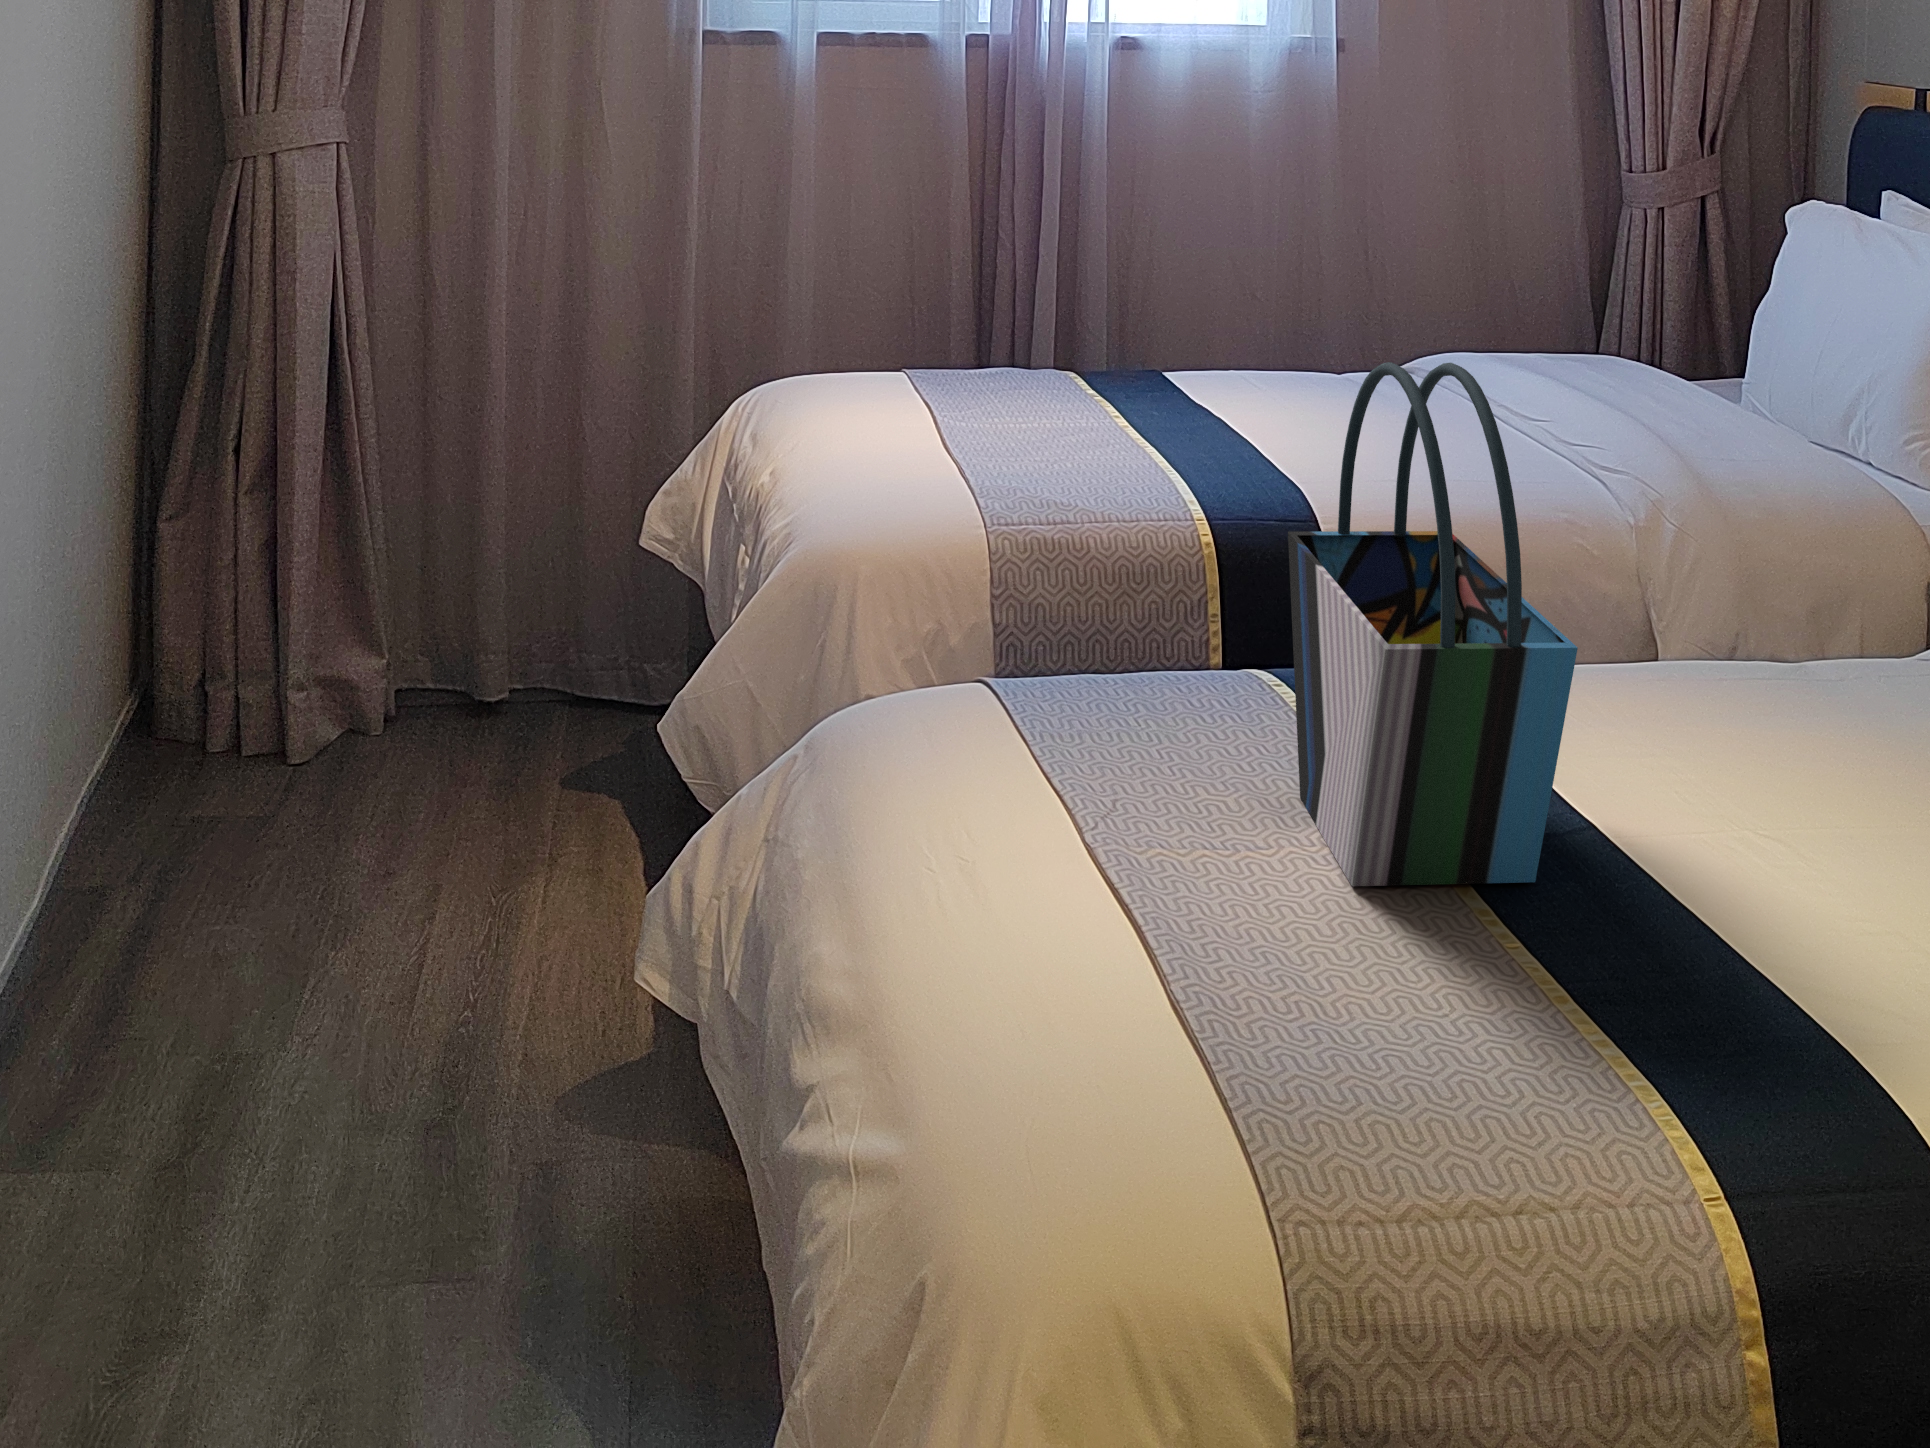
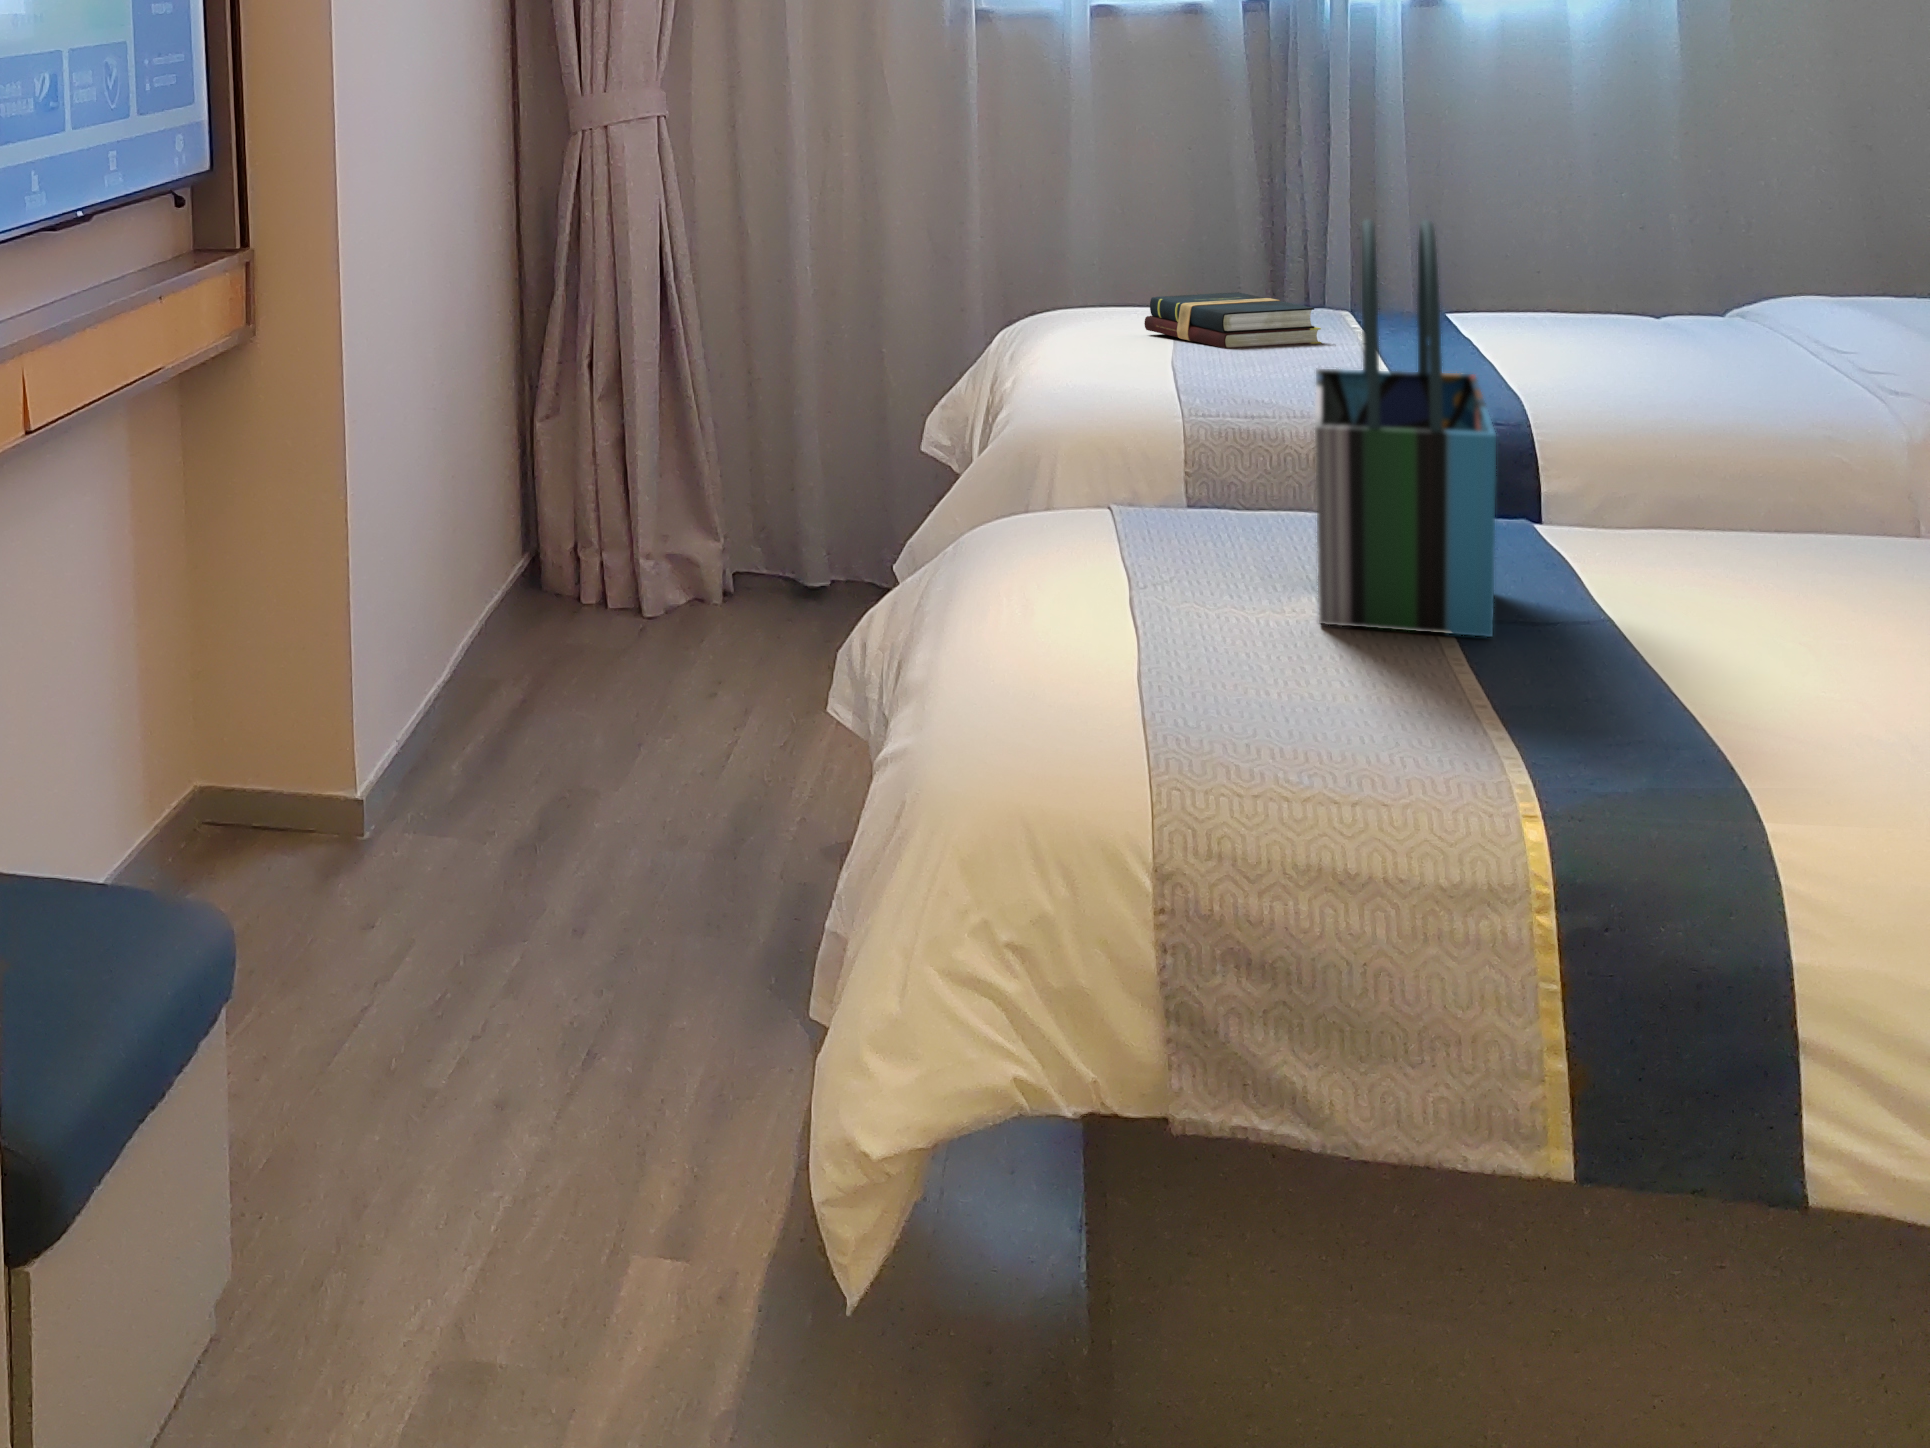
hardback book: none [903,357,1082,427] -> present [1144,292,1321,348]

